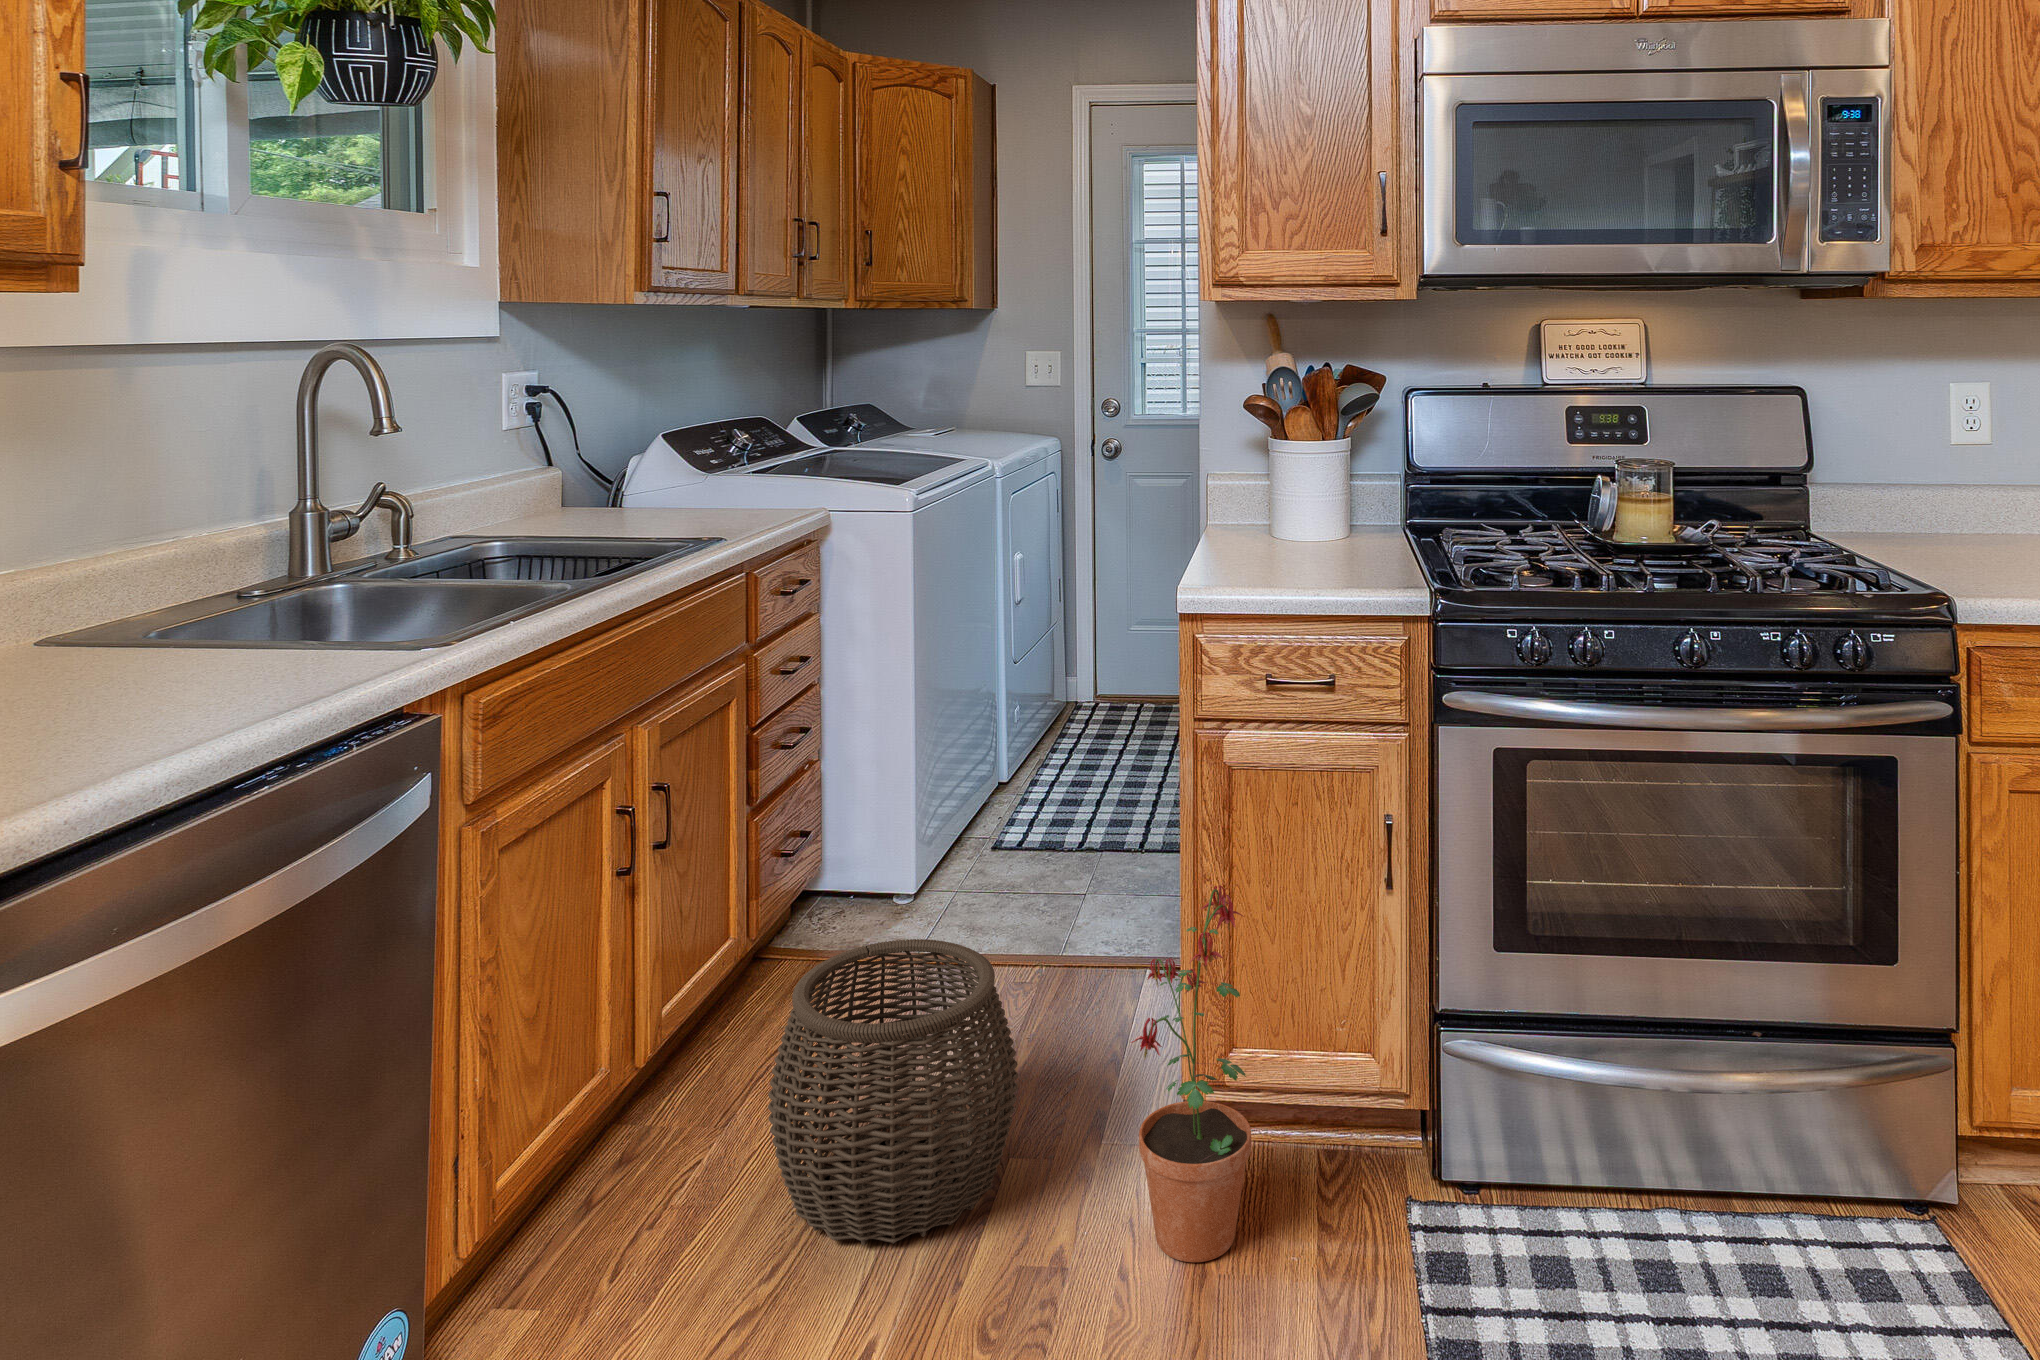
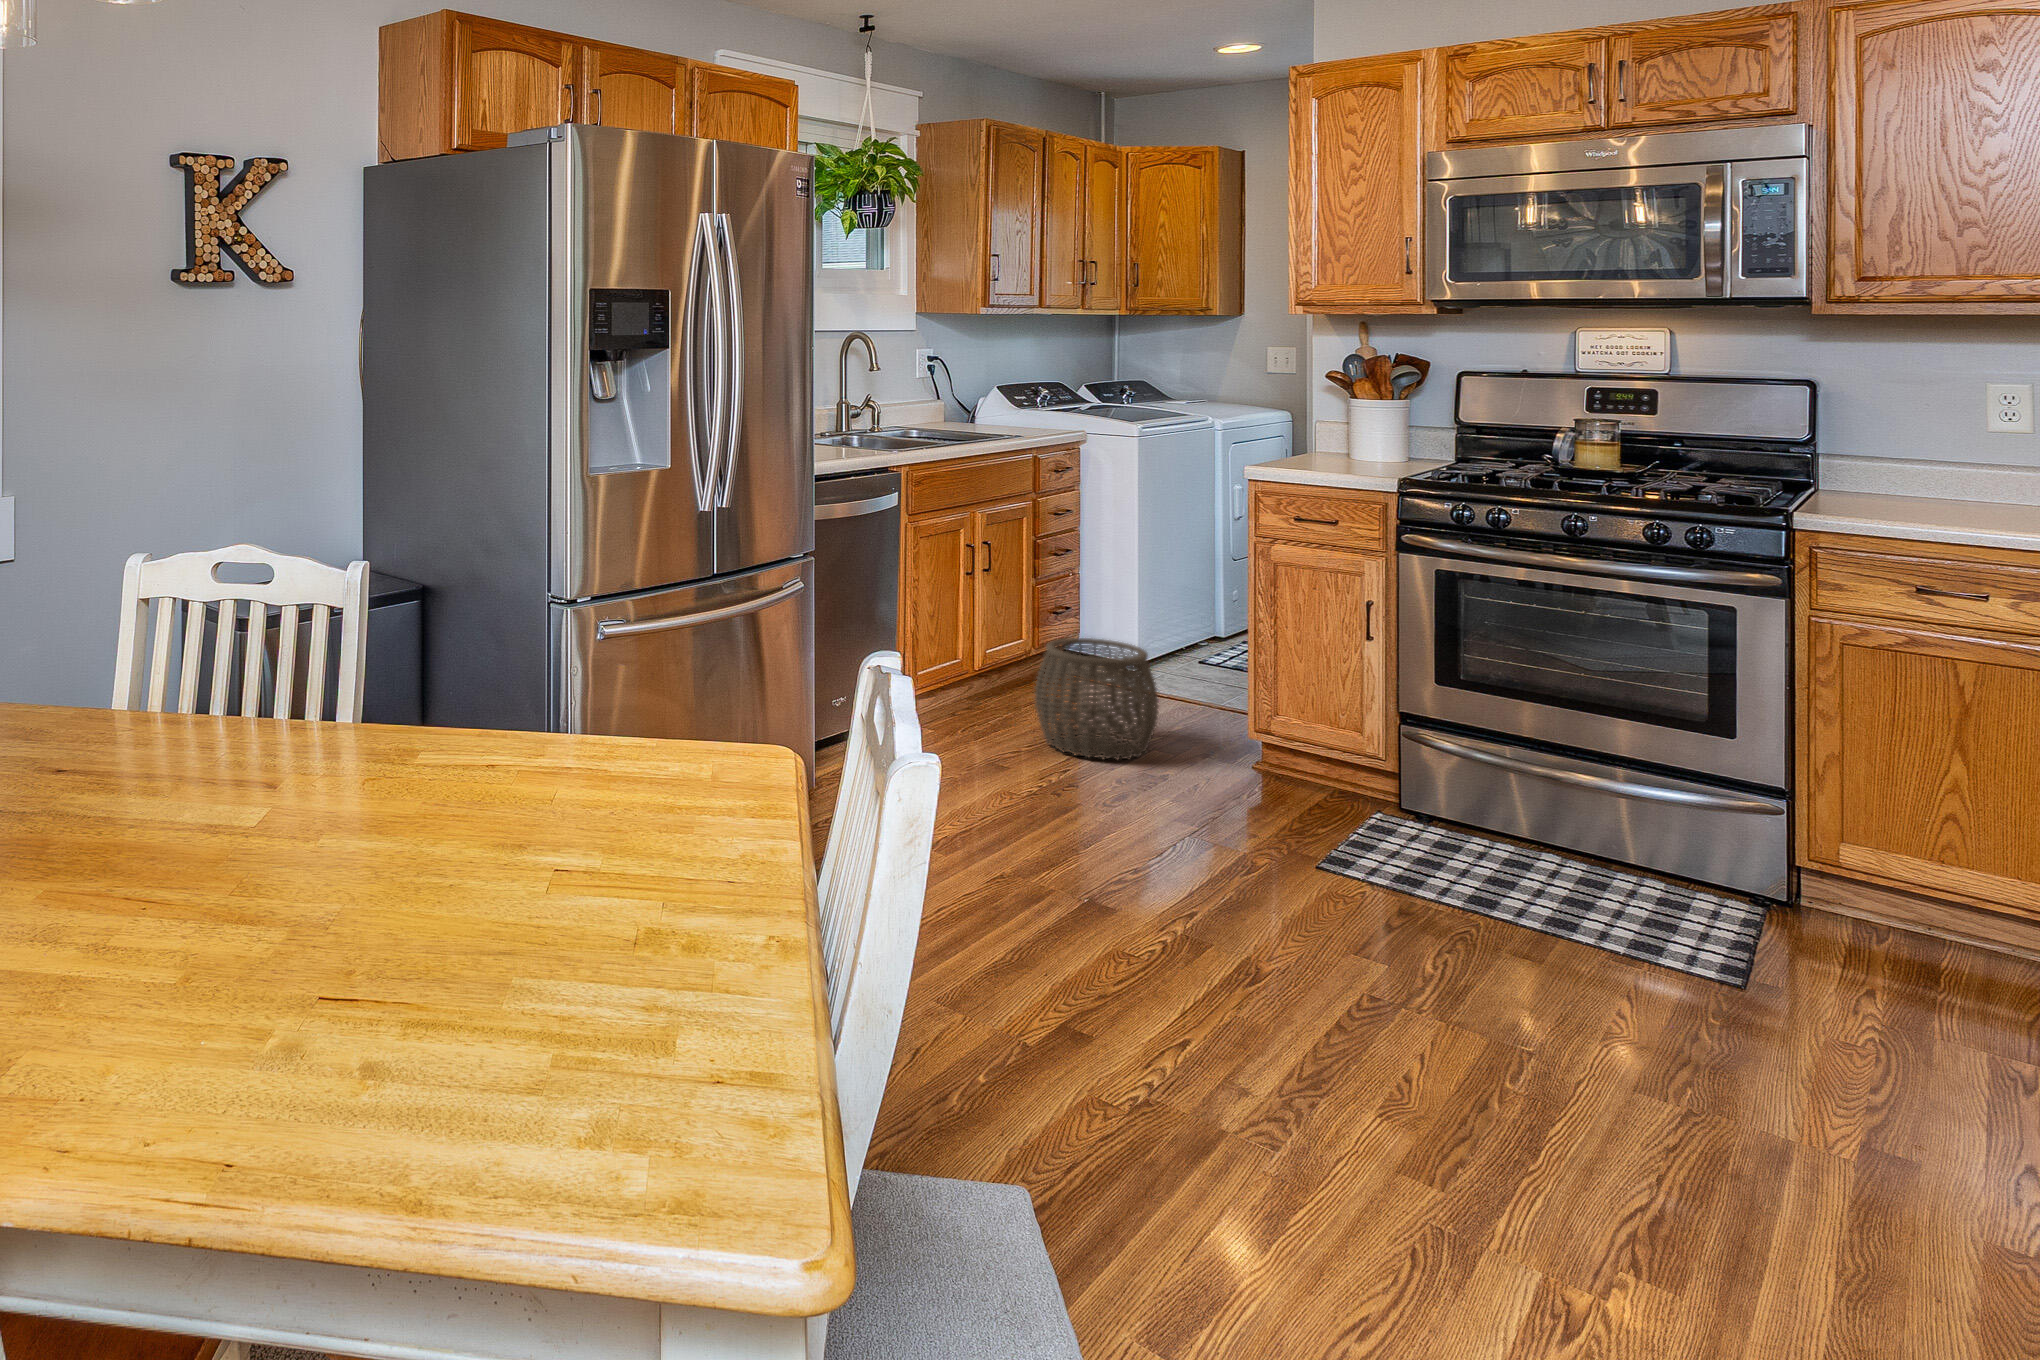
potted plant: present [1131,885,1251,1262] -> none [1206,623,1278,796]

